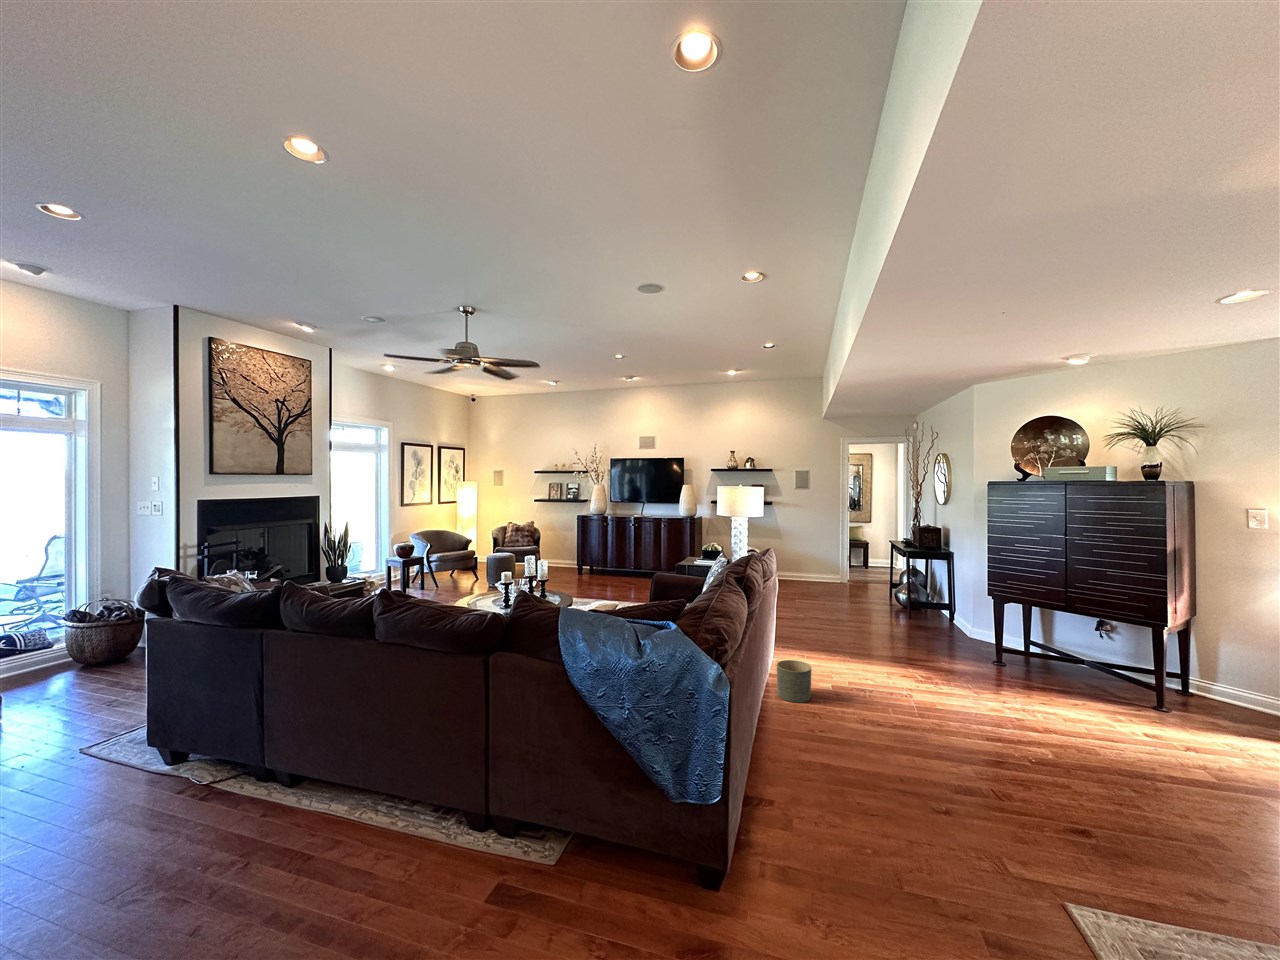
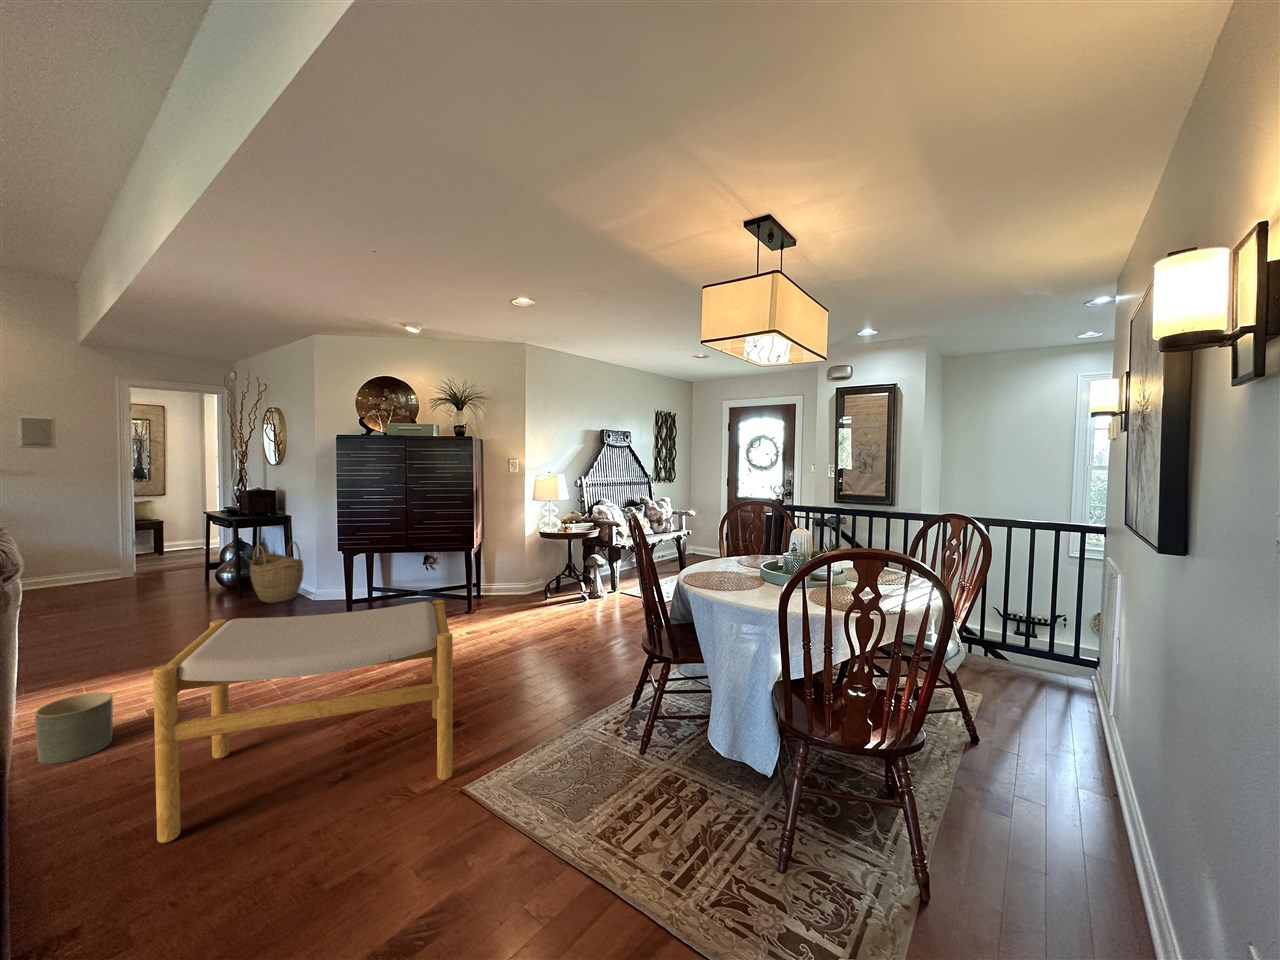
woven basket: none [917,576,961,631] -> present [250,542,304,603]
footstool: none [817,637,1072,881] -> present [153,600,453,843]

